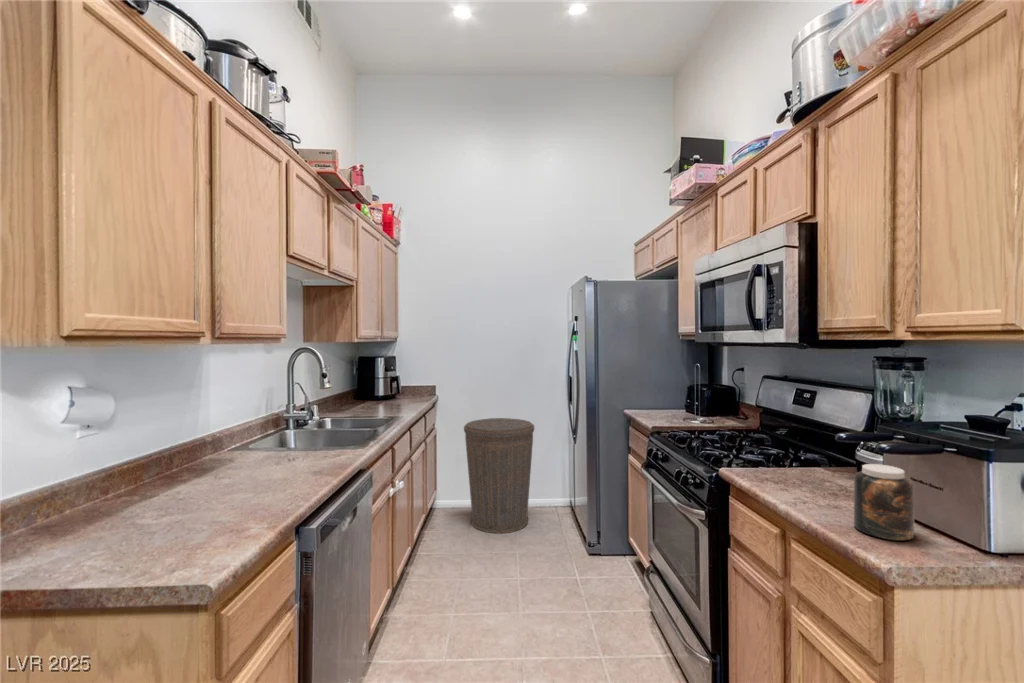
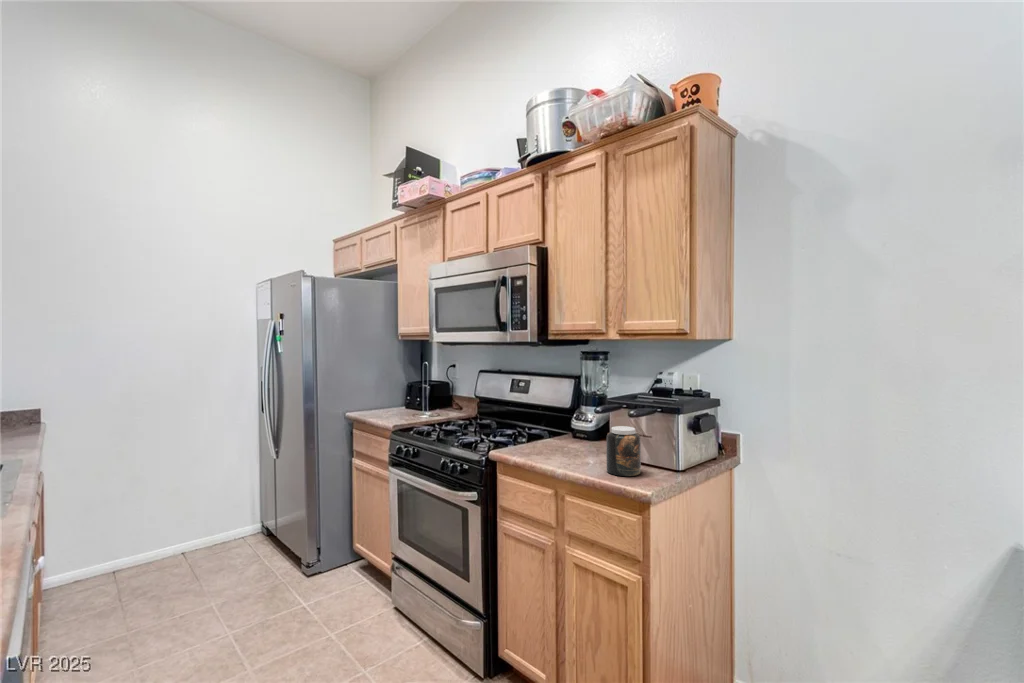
trash can: present [464,418,534,533] -> none [112,440,224,595]

